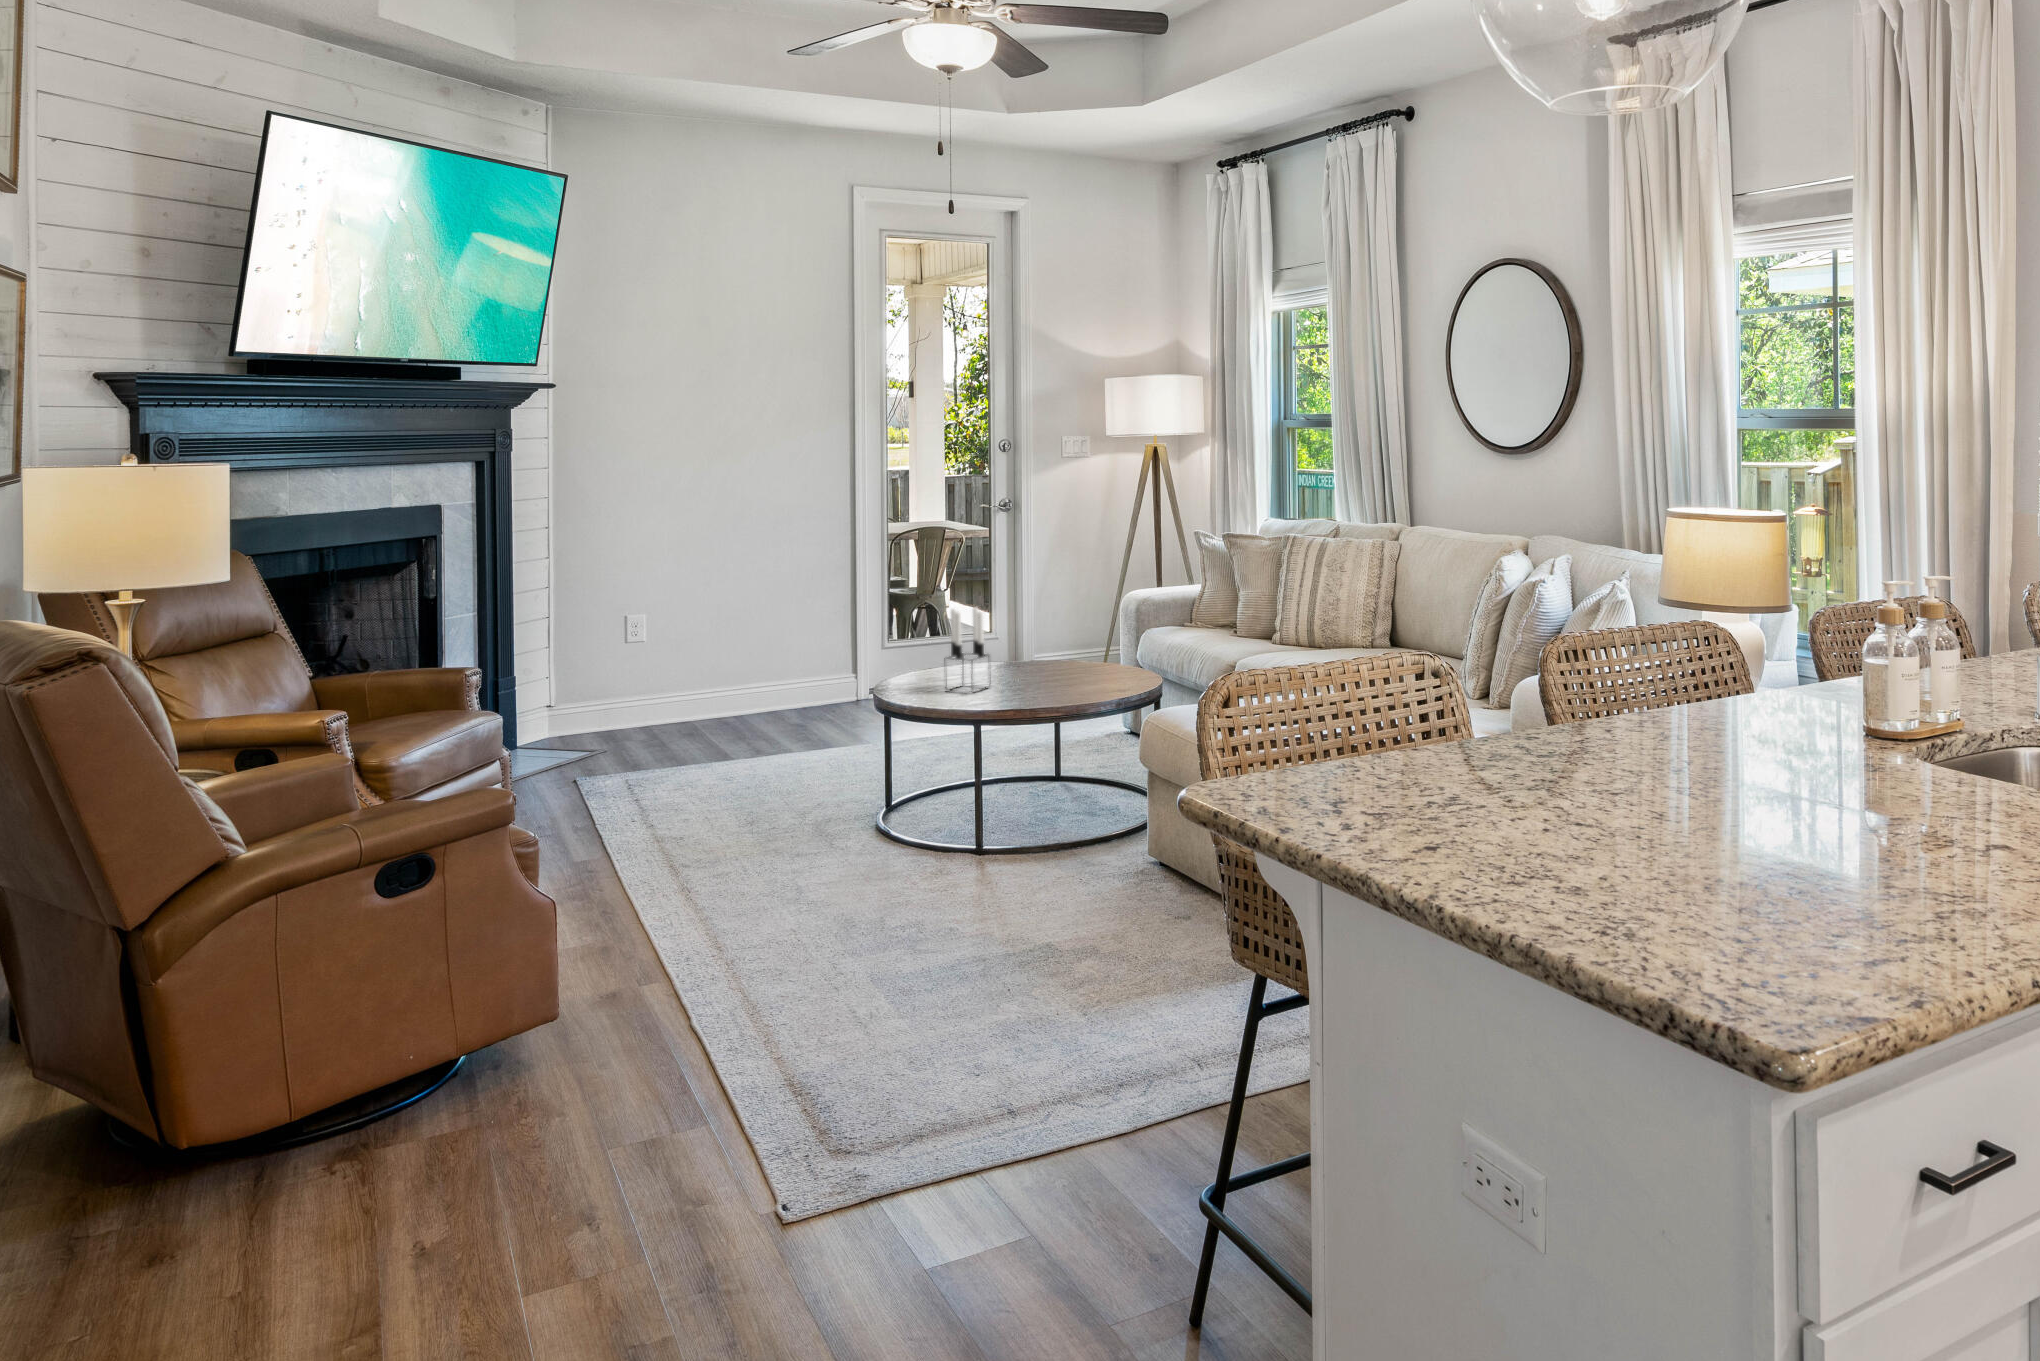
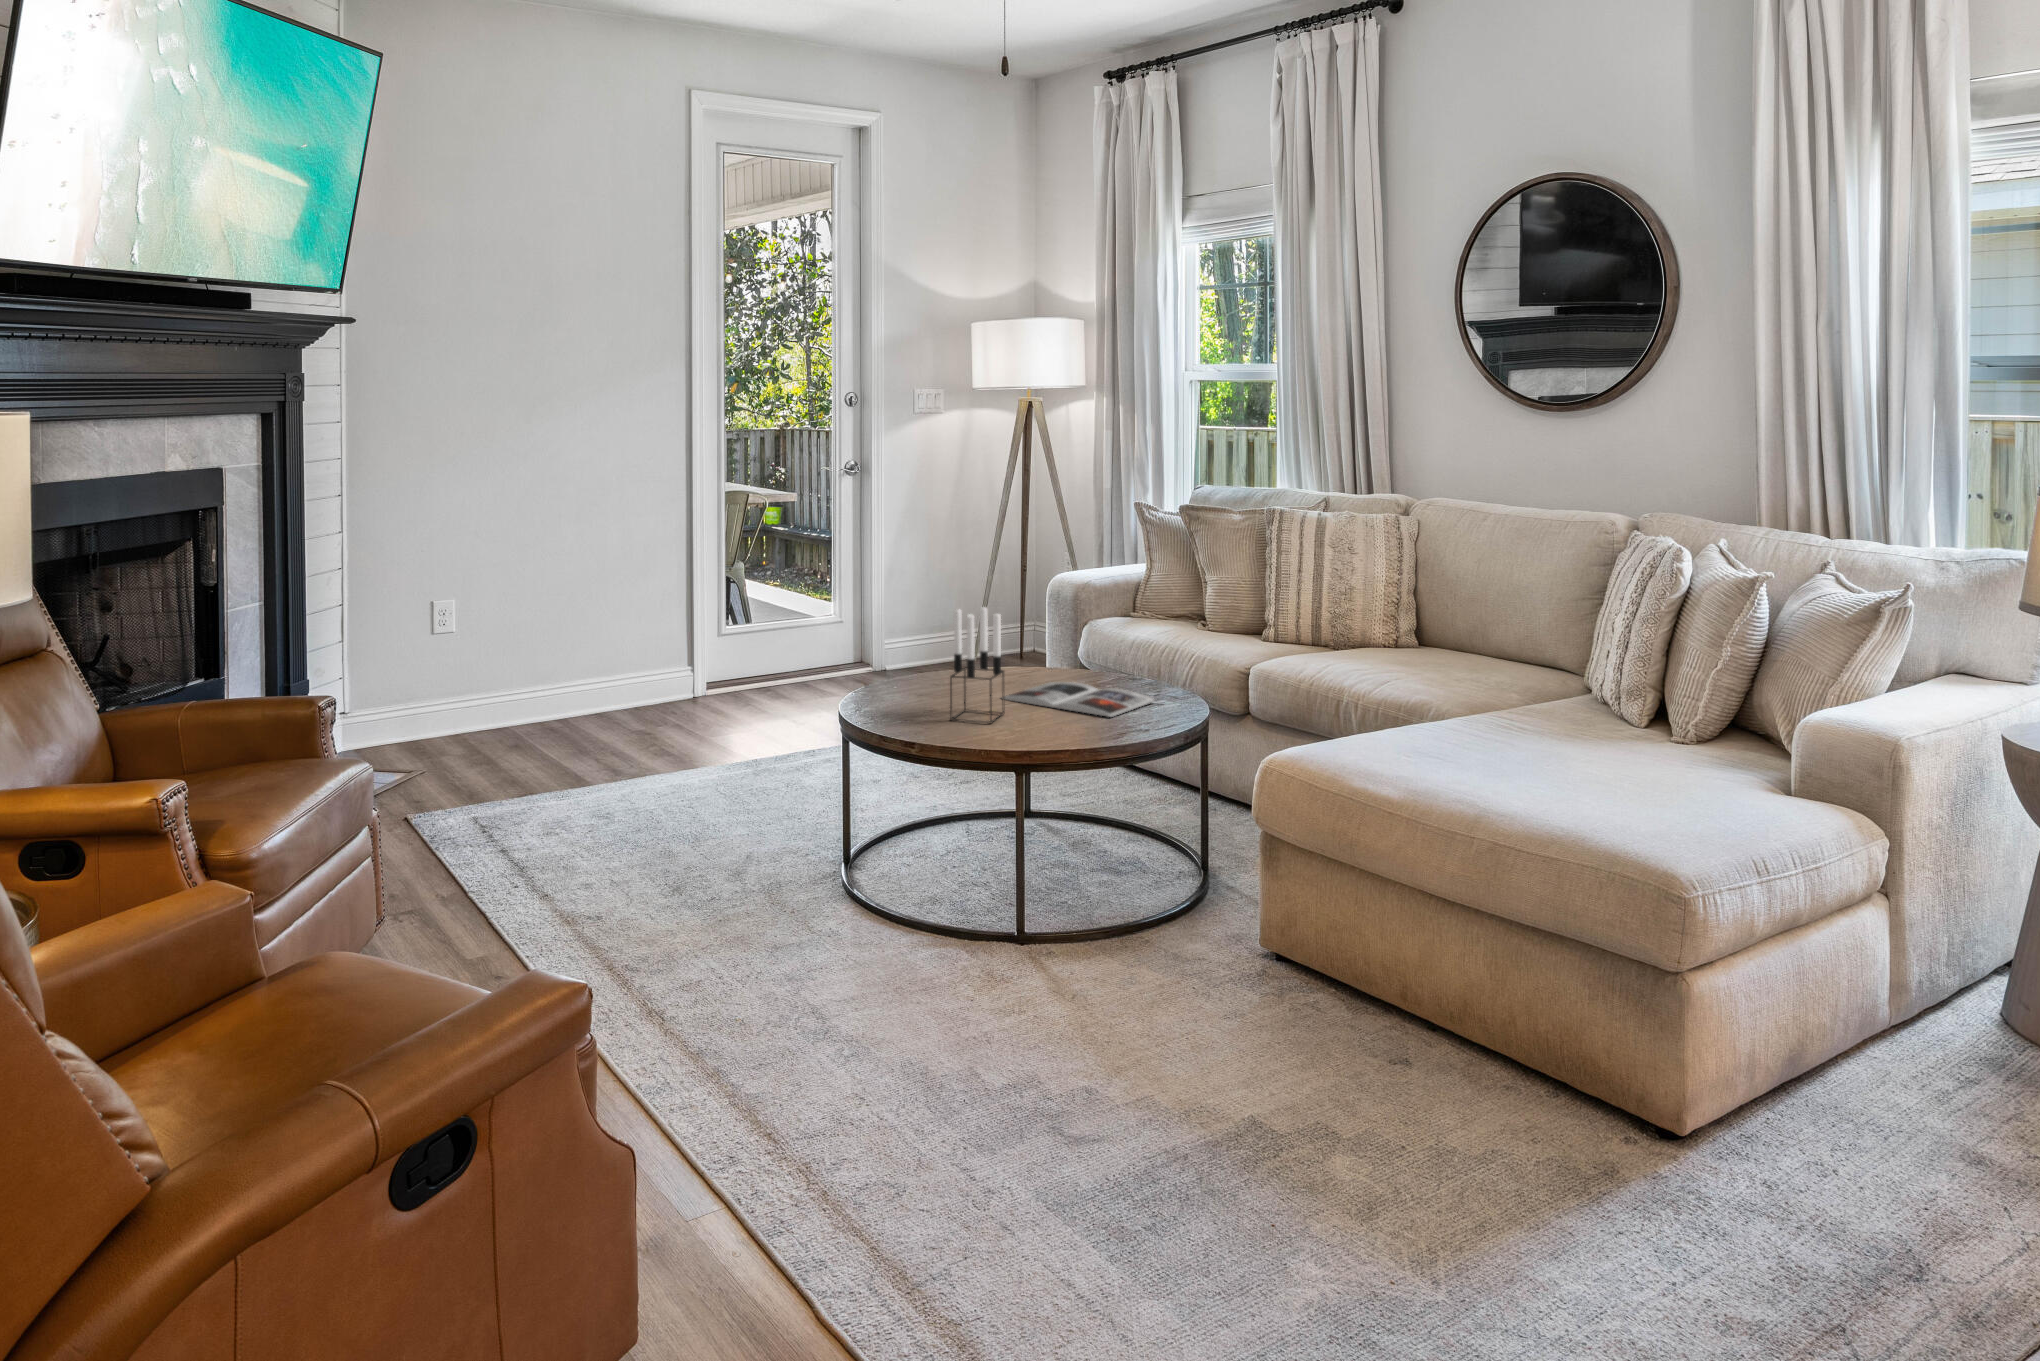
magazine: none [1000,669,1117,690] -> present [1001,682,1154,717]

